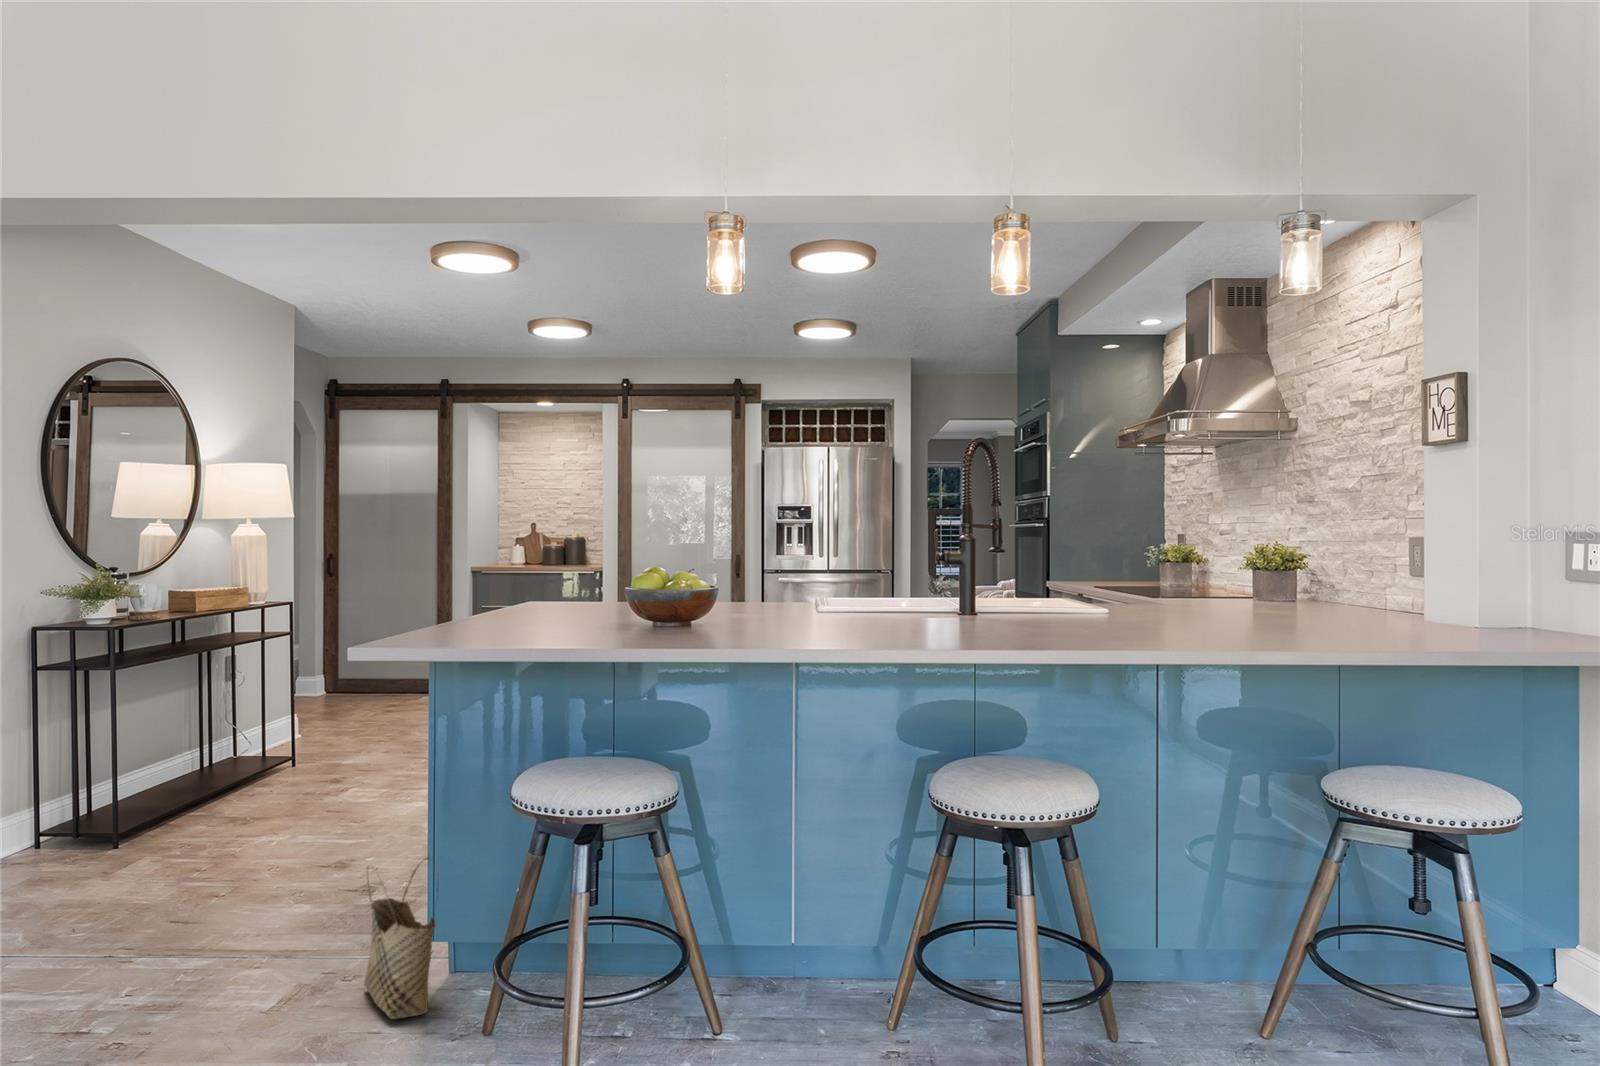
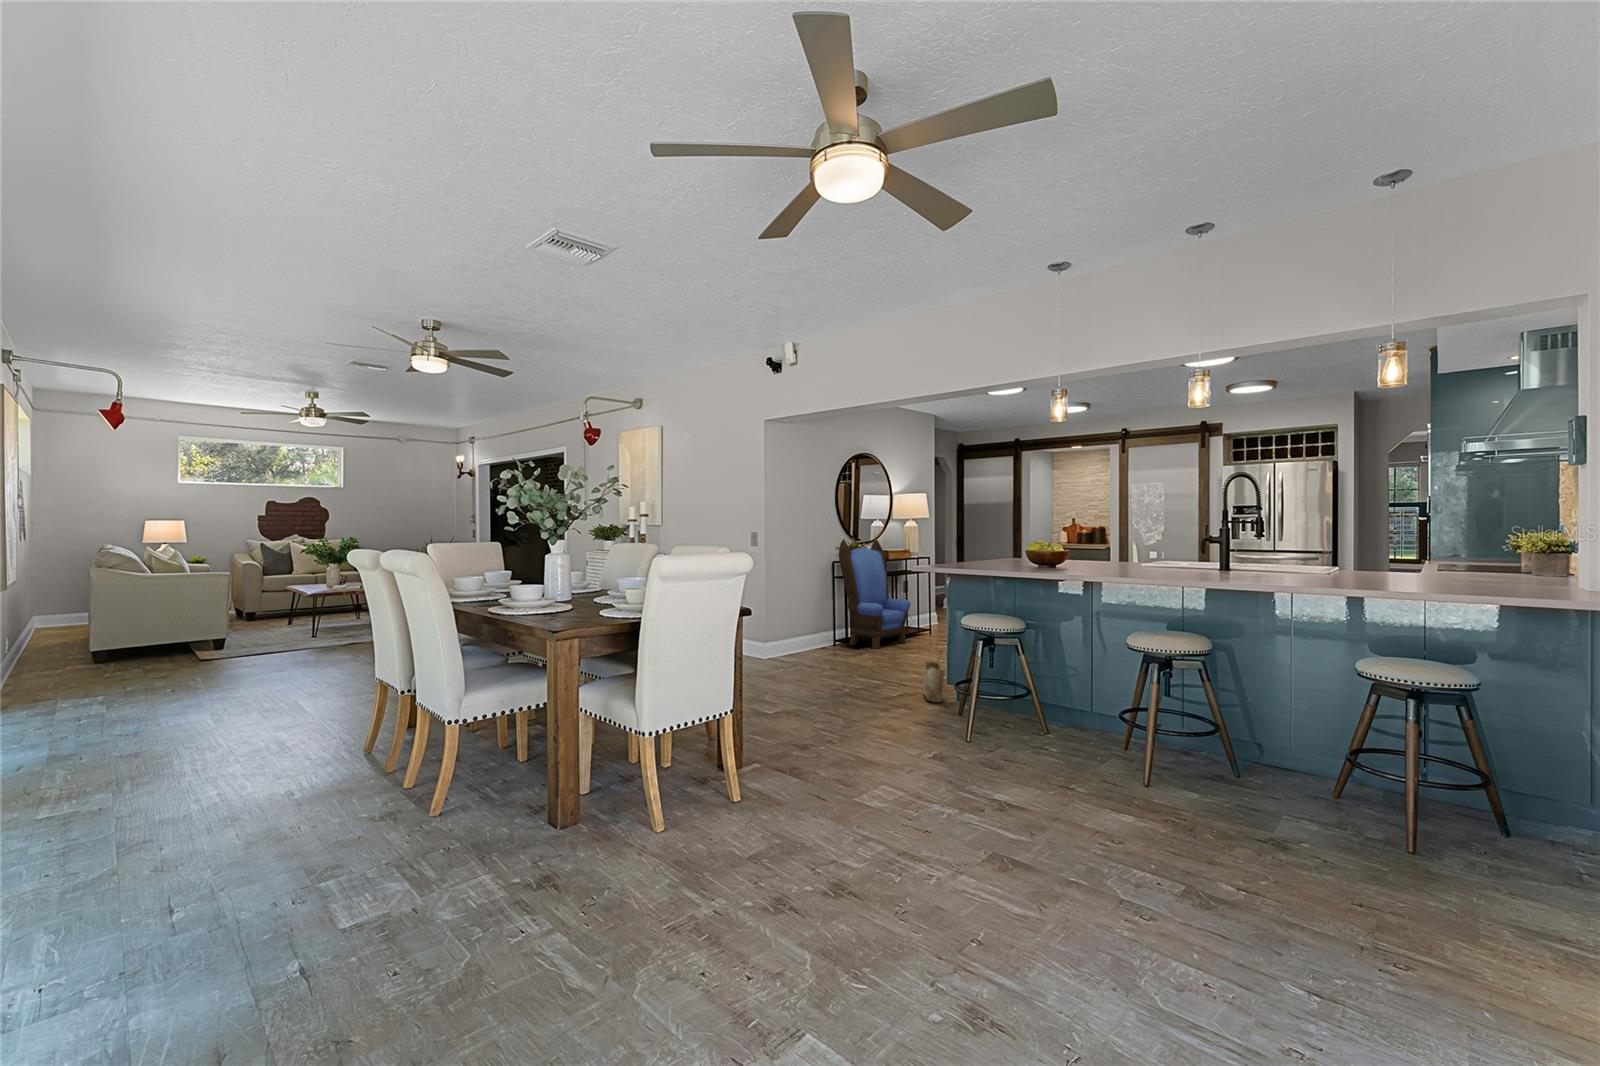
armchair: none [52,562,258,841] -> present [838,538,910,649]

